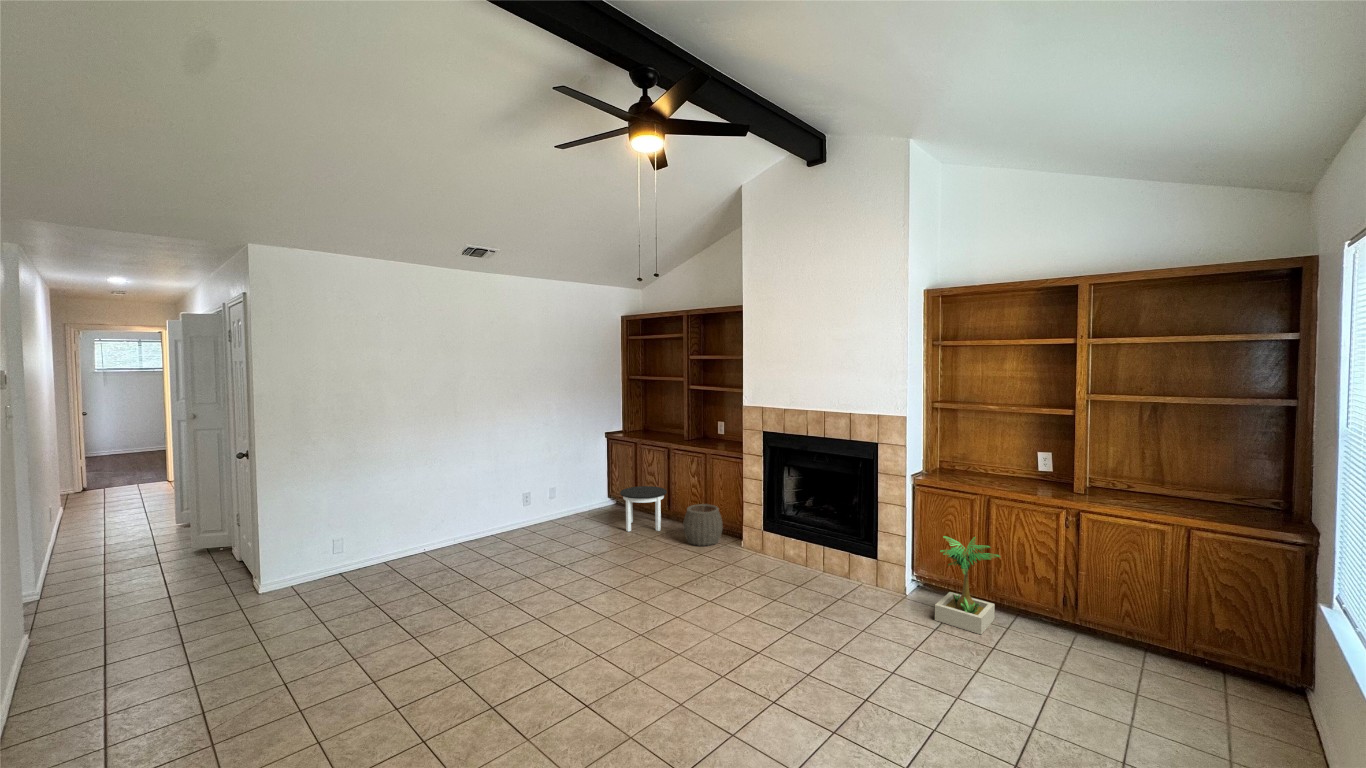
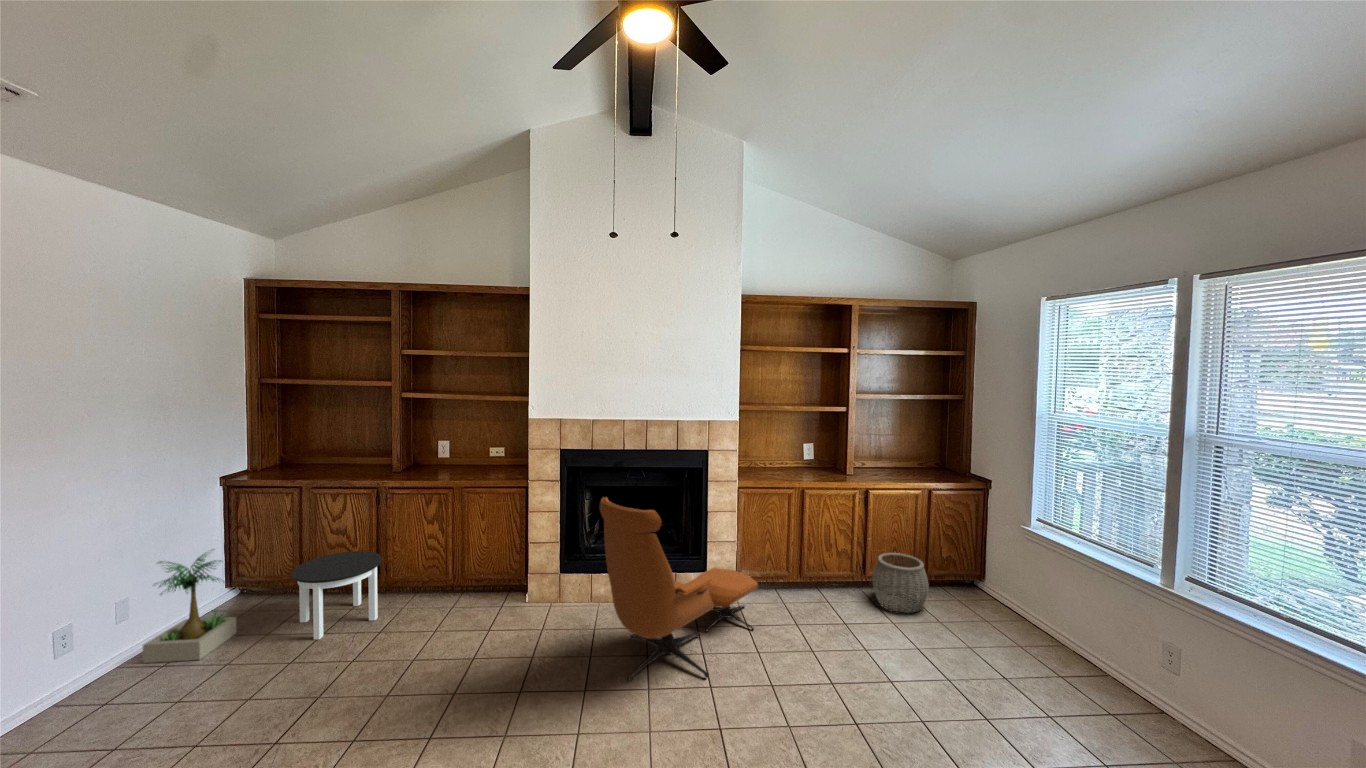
lounge chair: none [733,463,906,622] -> present [600,497,758,680]
woven basket: present [683,504,722,546] -> present [872,553,929,613]
potted plant: present [935,536,1000,634] -> present [143,549,237,663]

